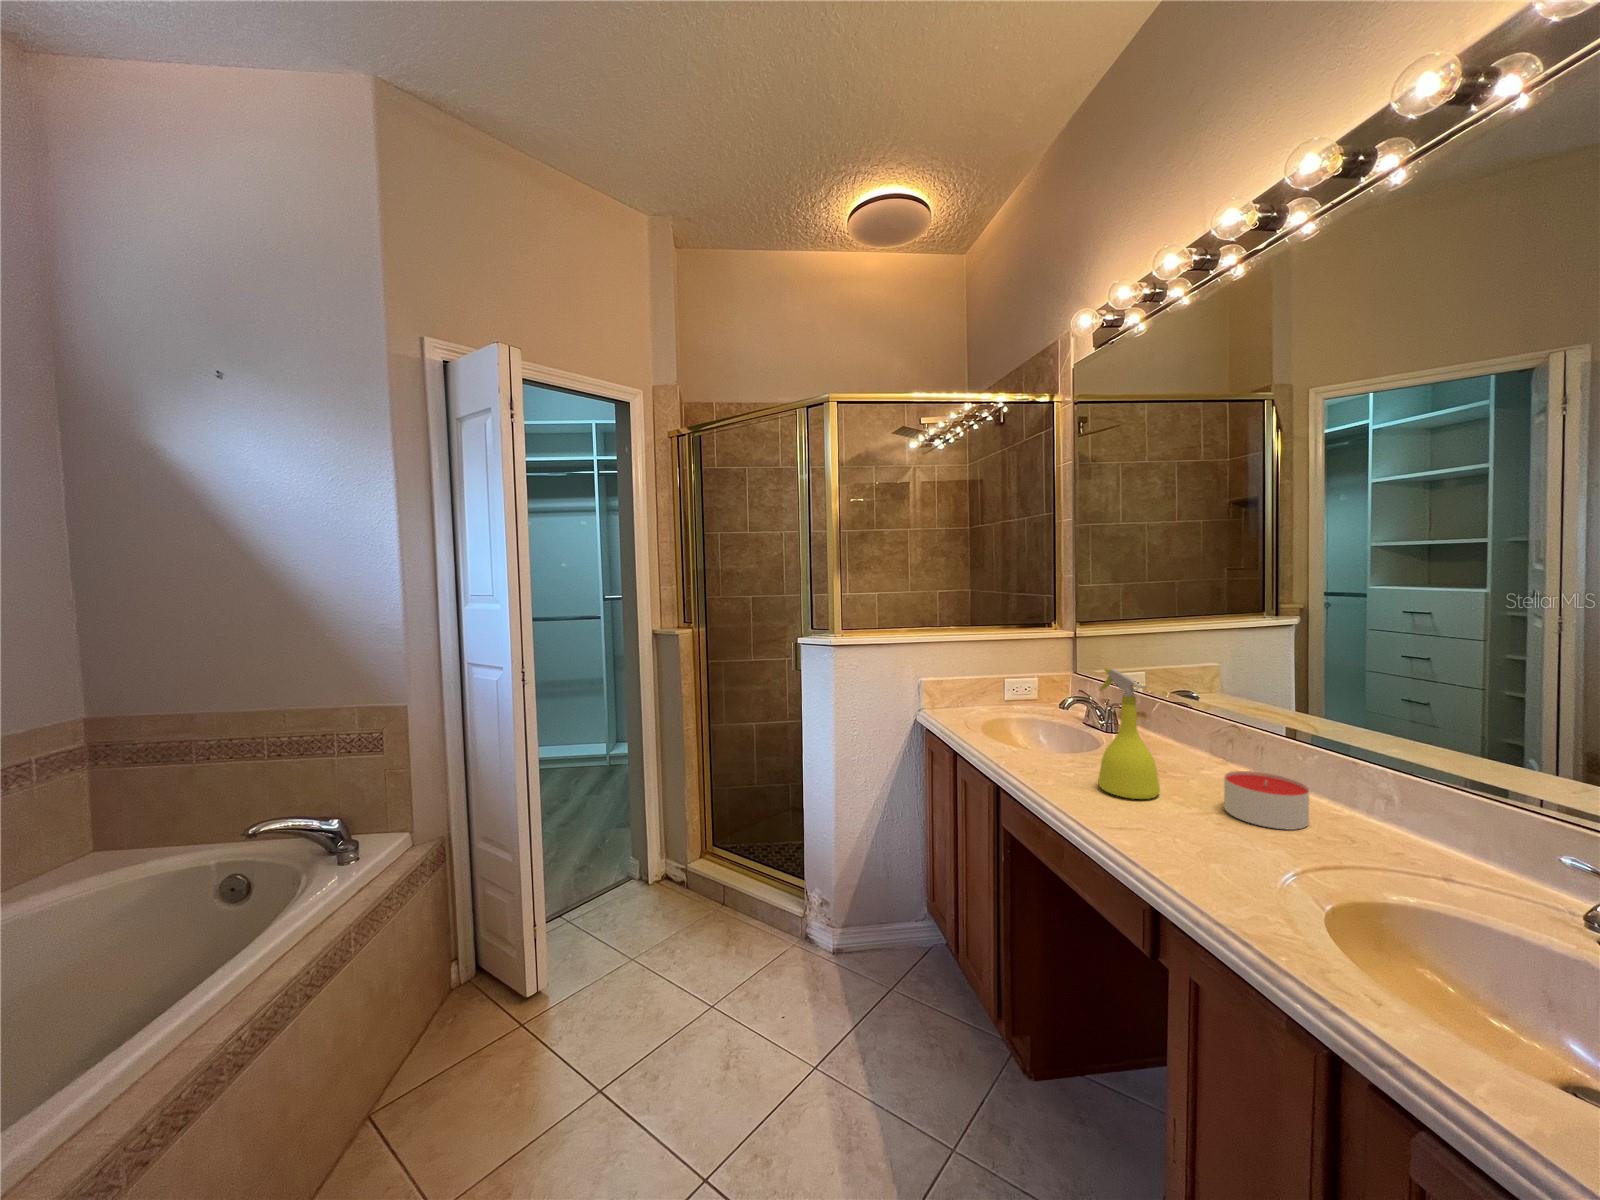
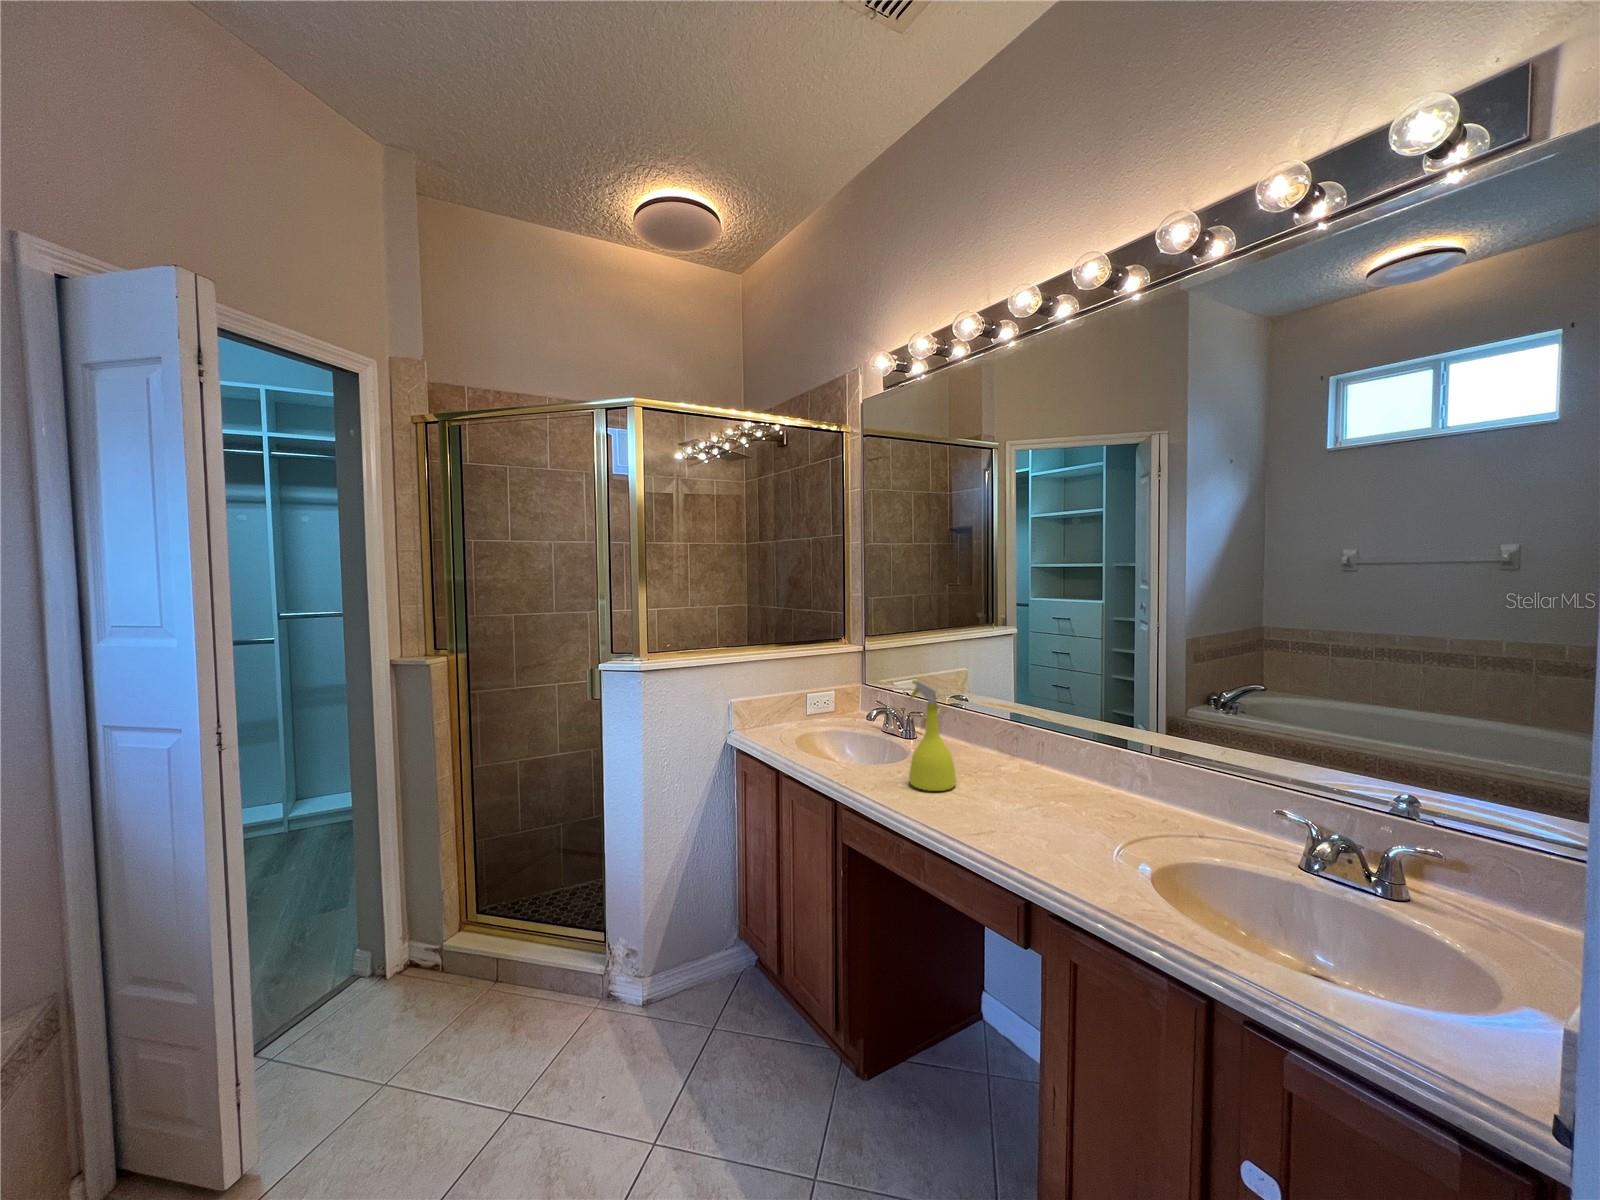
candle: present [1224,771,1310,830] -> none [1003,756,1058,799]

